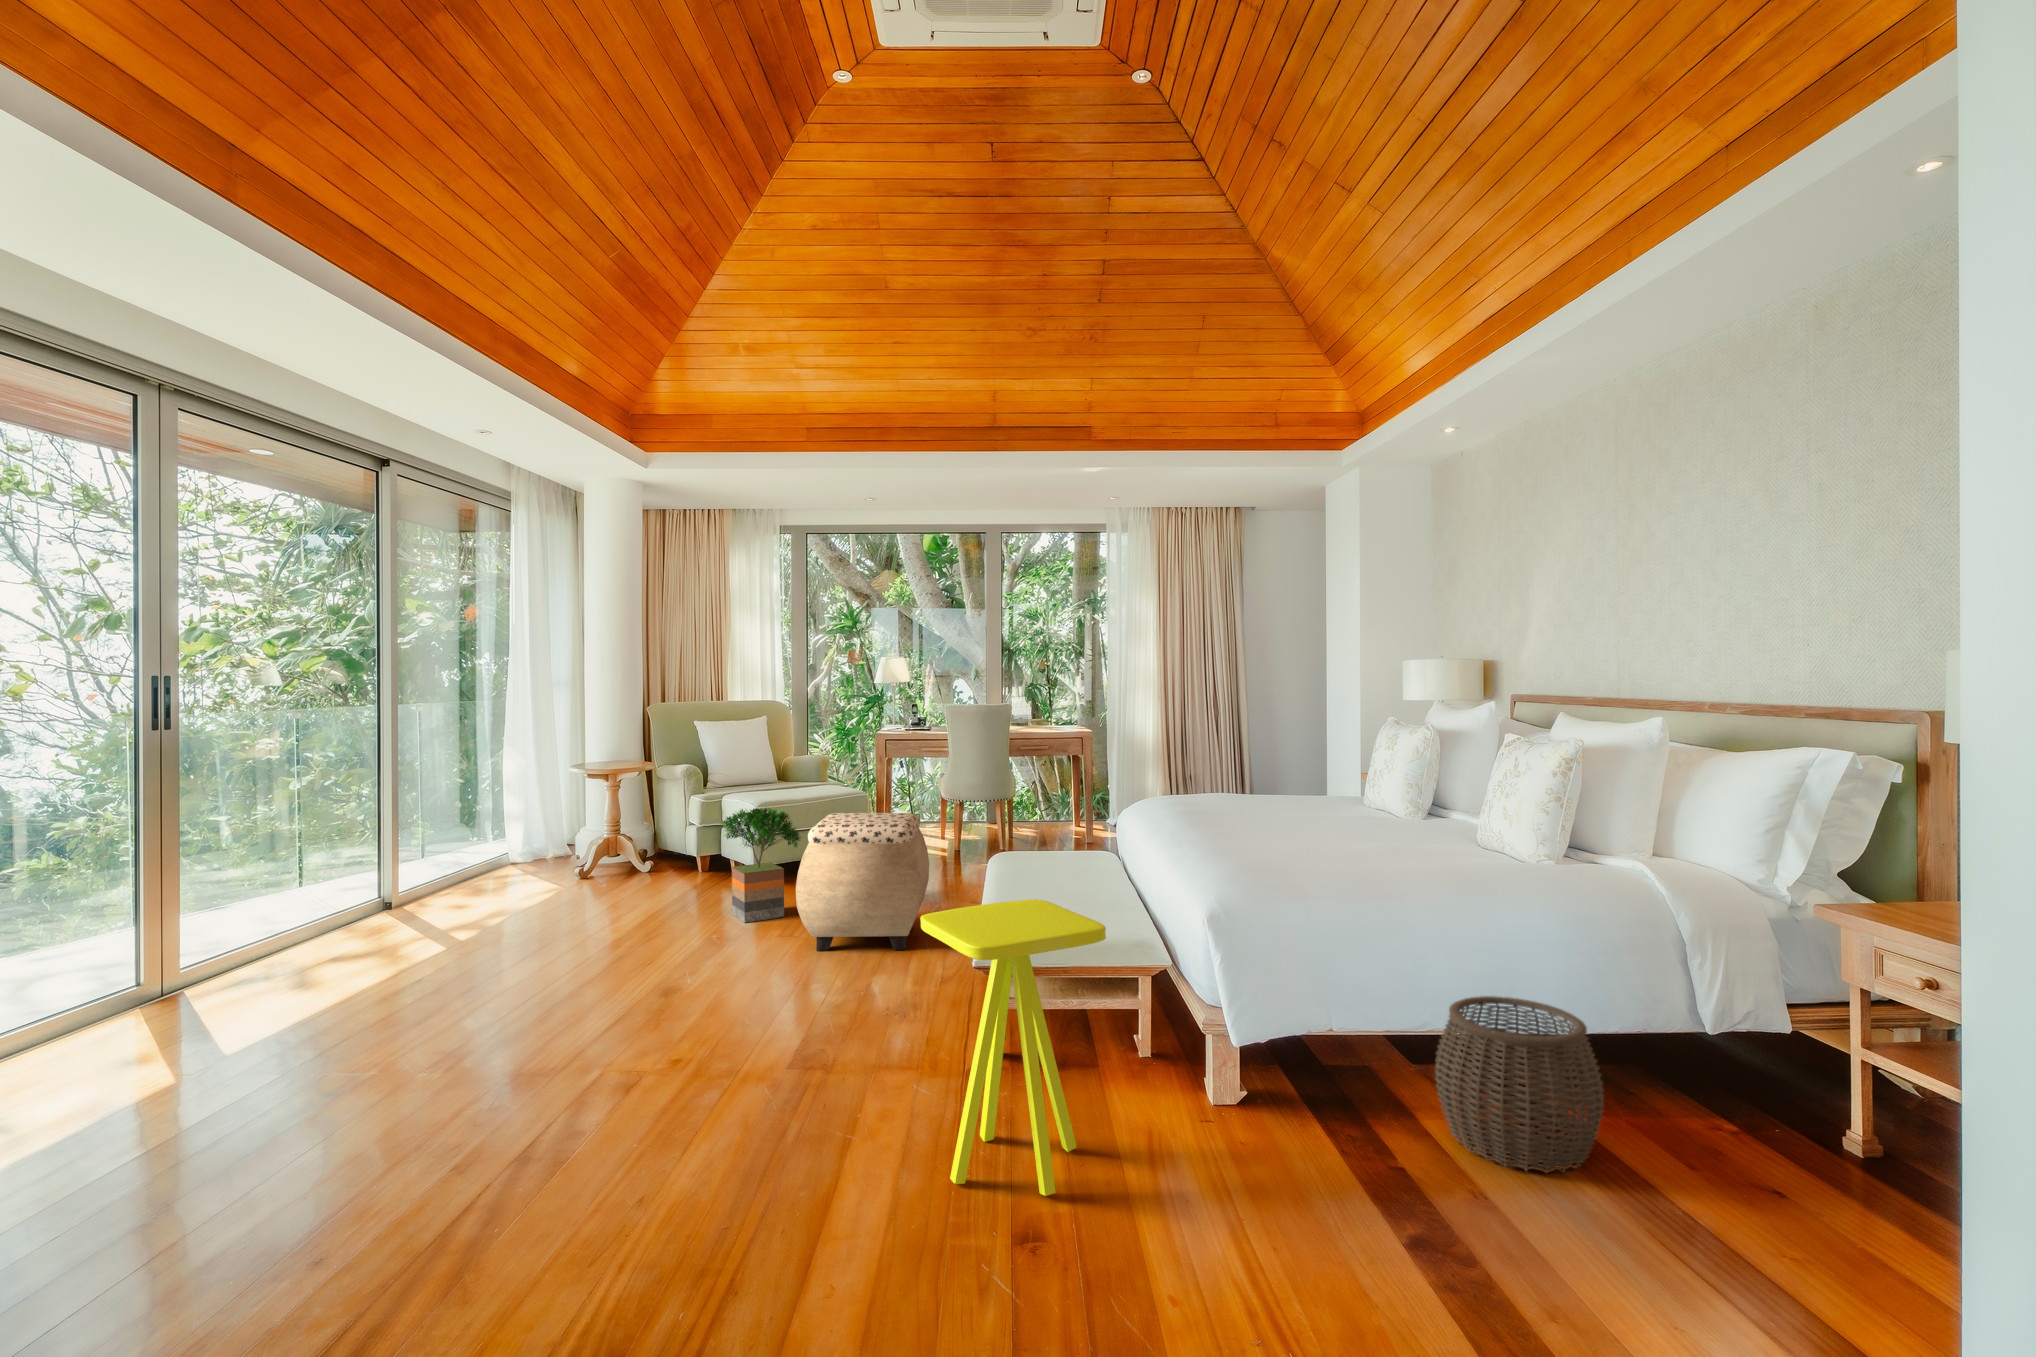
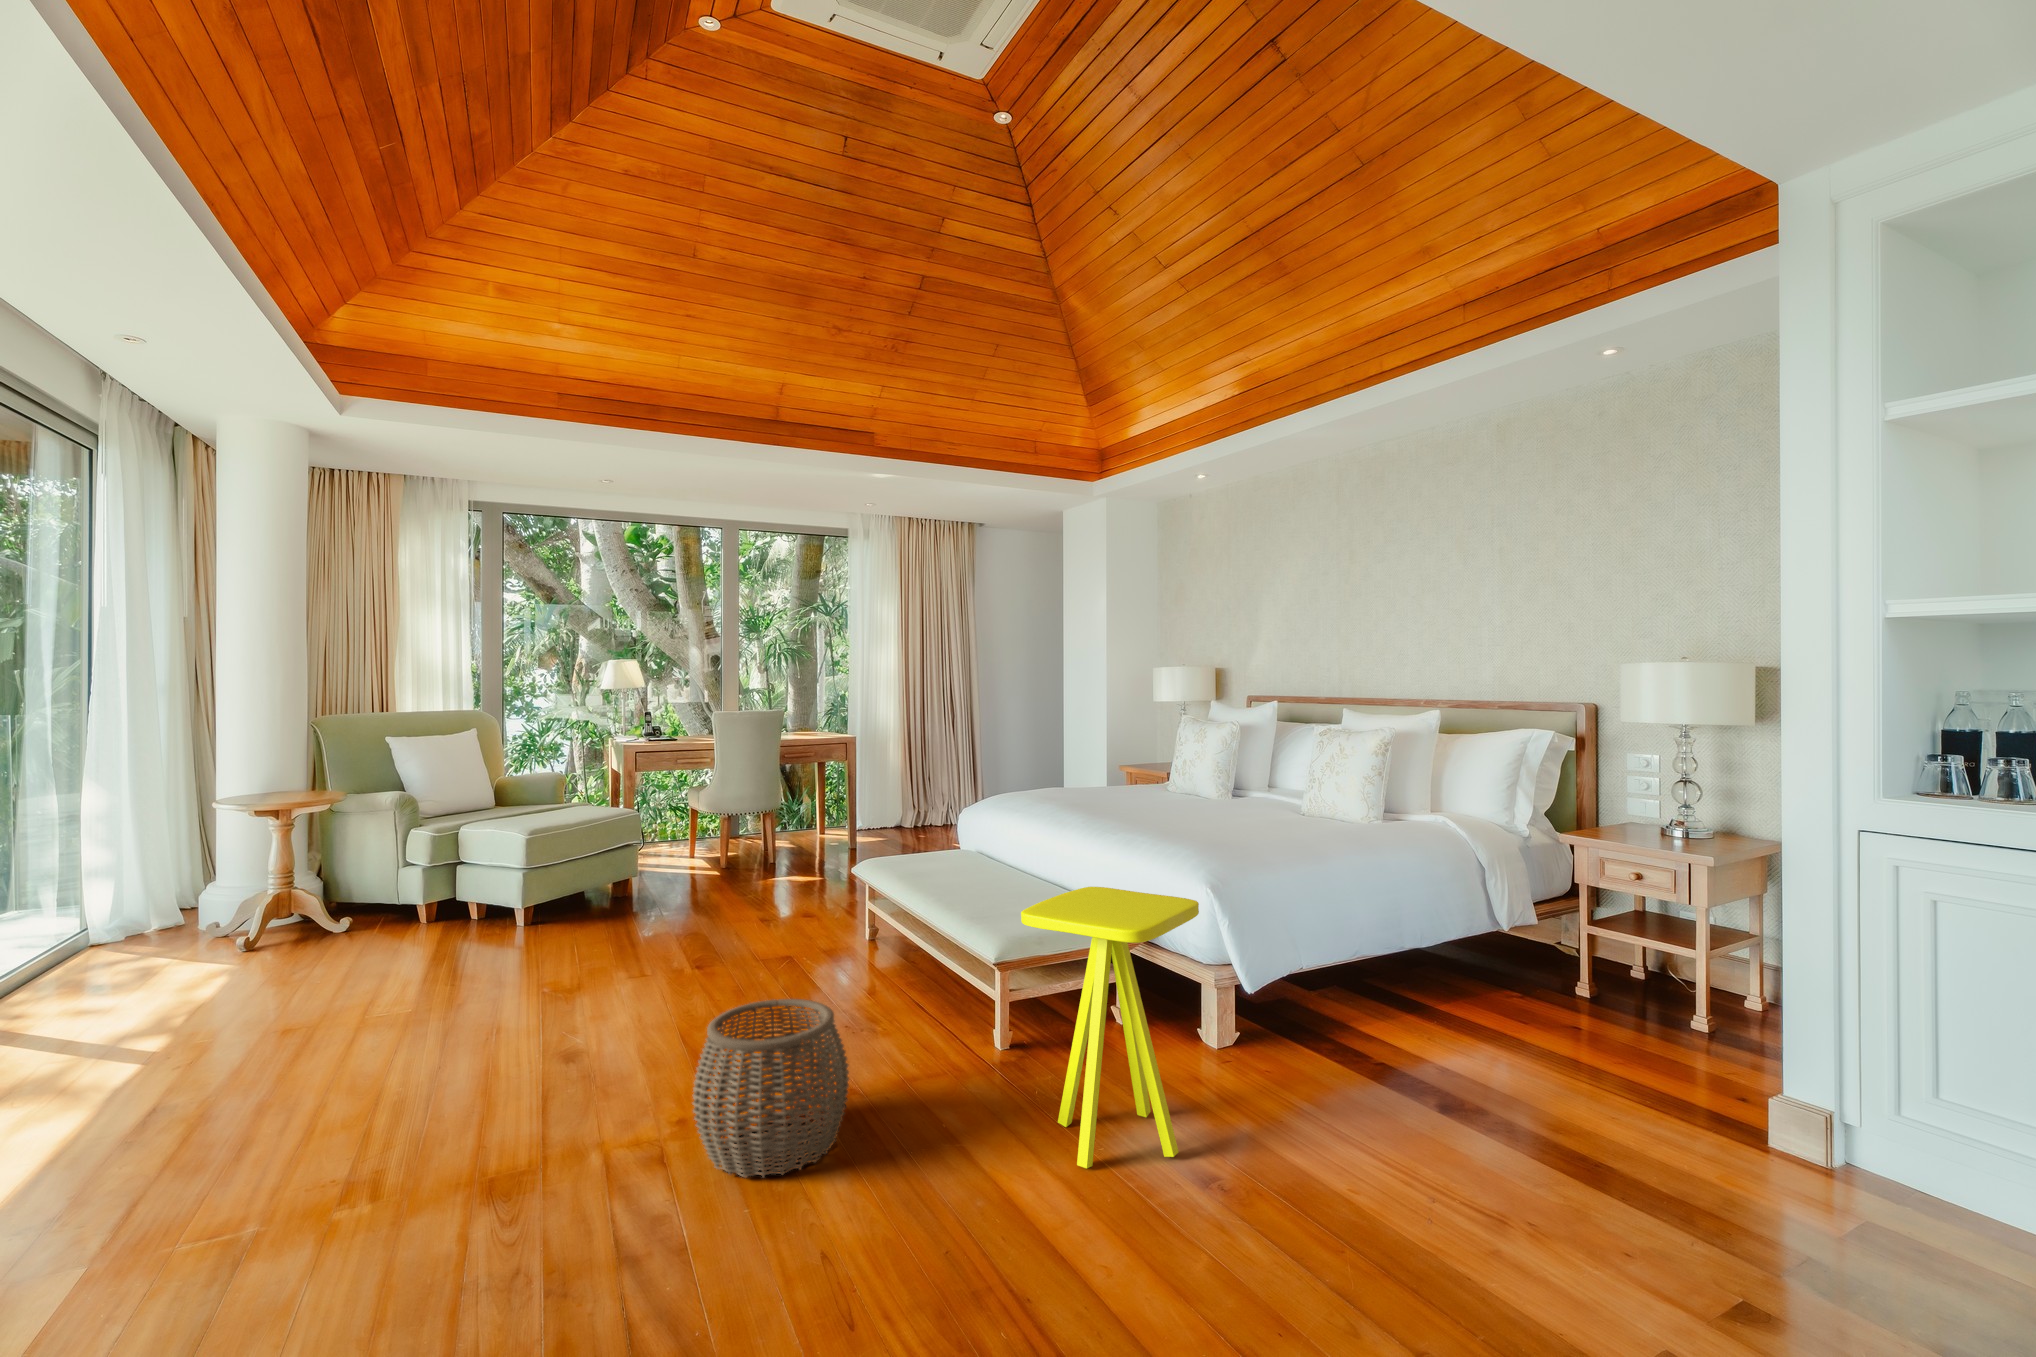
potted tree: present [722,808,800,923] -> none [508,833,617,970]
ottoman: present [796,813,929,951] -> none [648,826,798,987]
woven basket: present [1435,996,1604,1173] -> present [693,999,849,1178]

